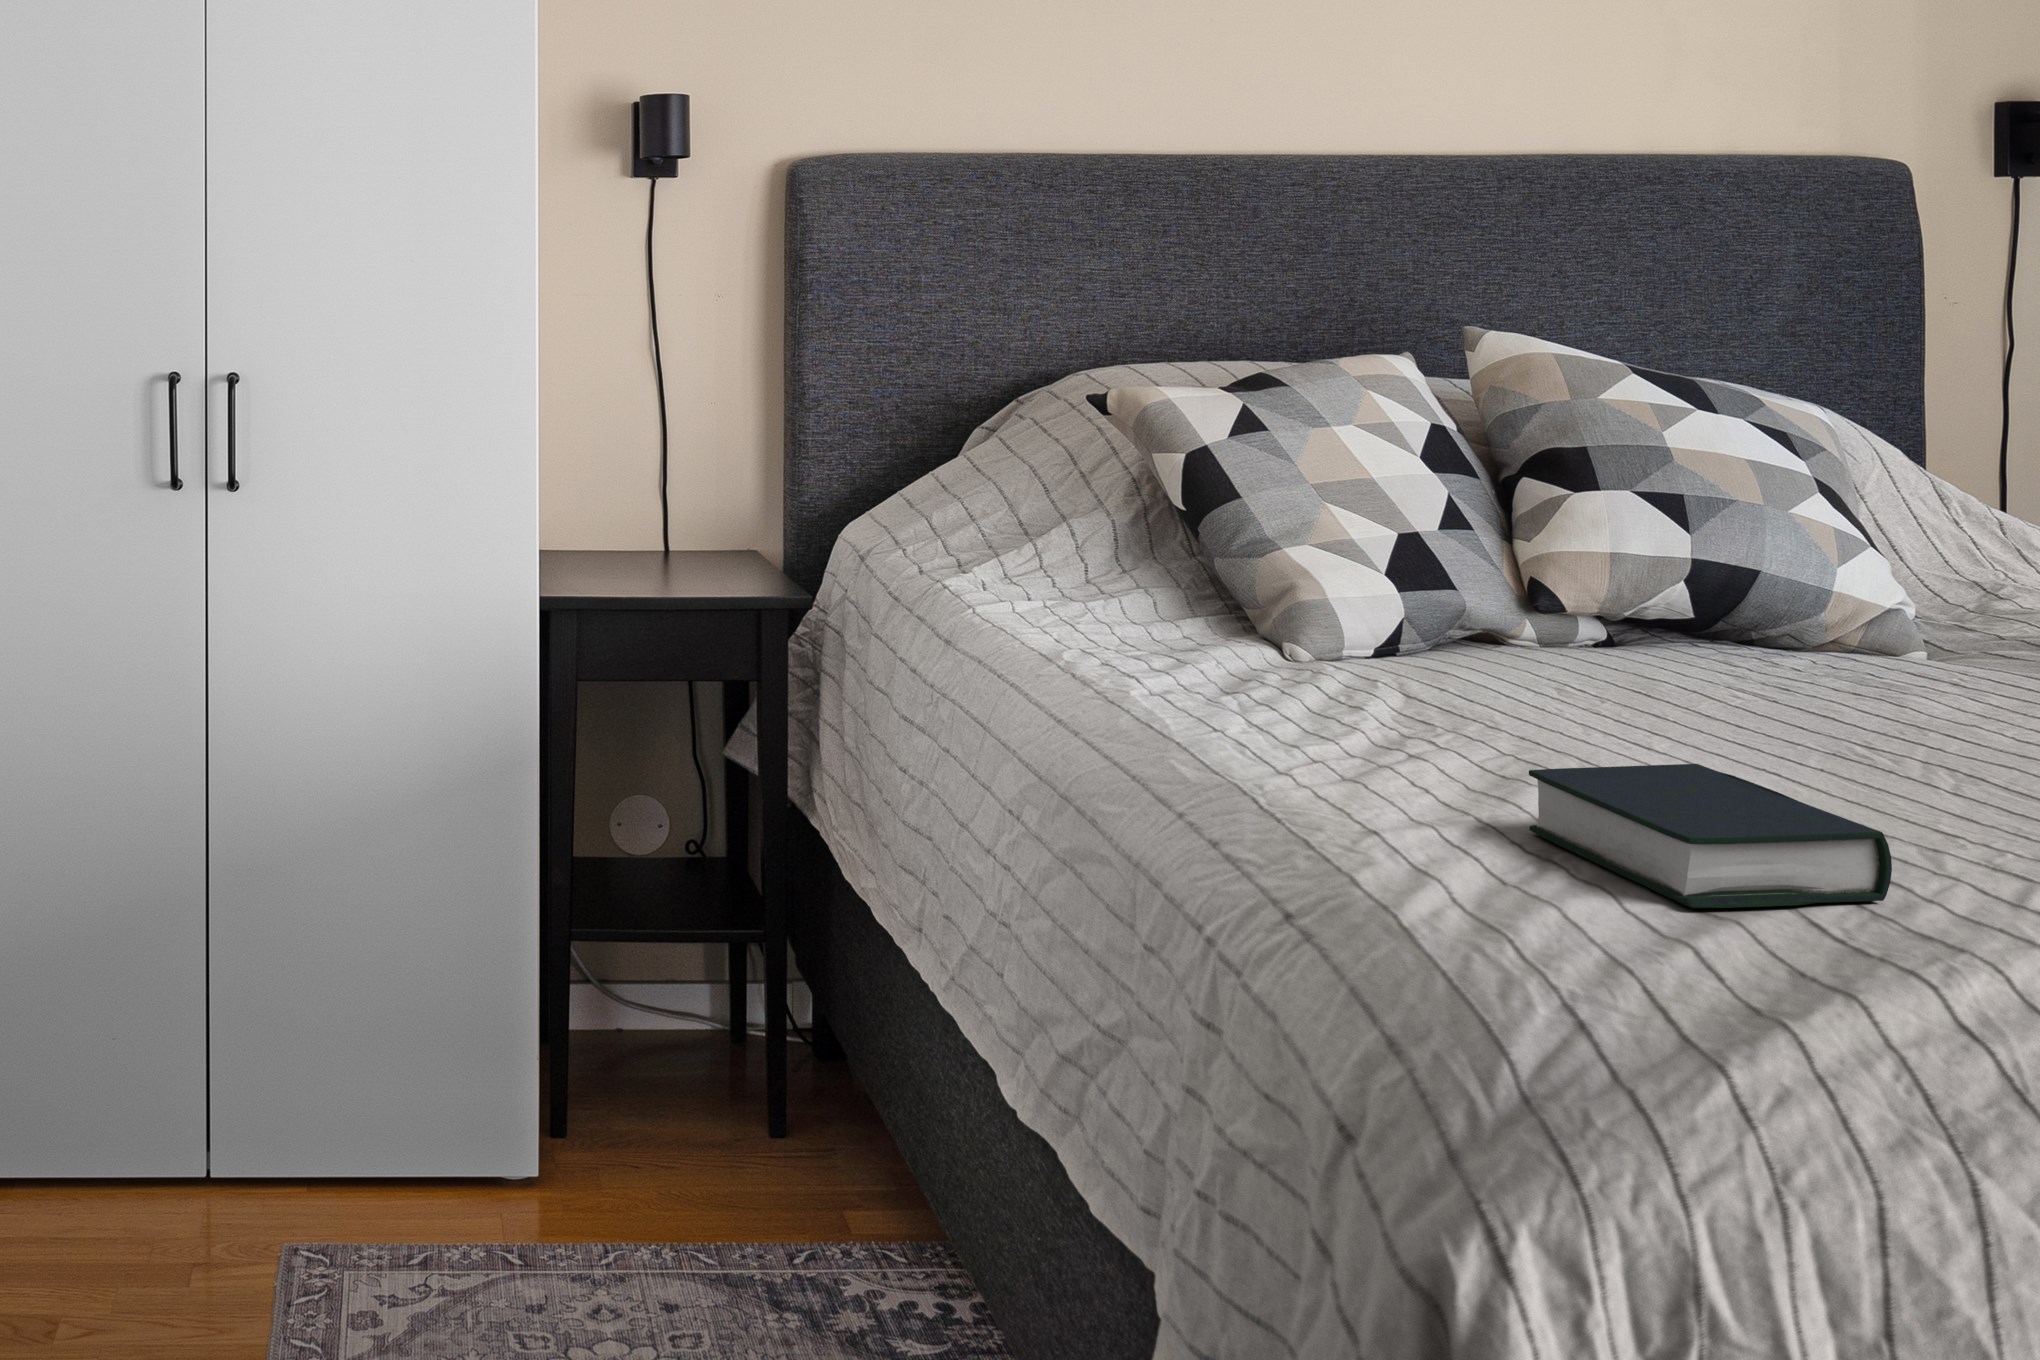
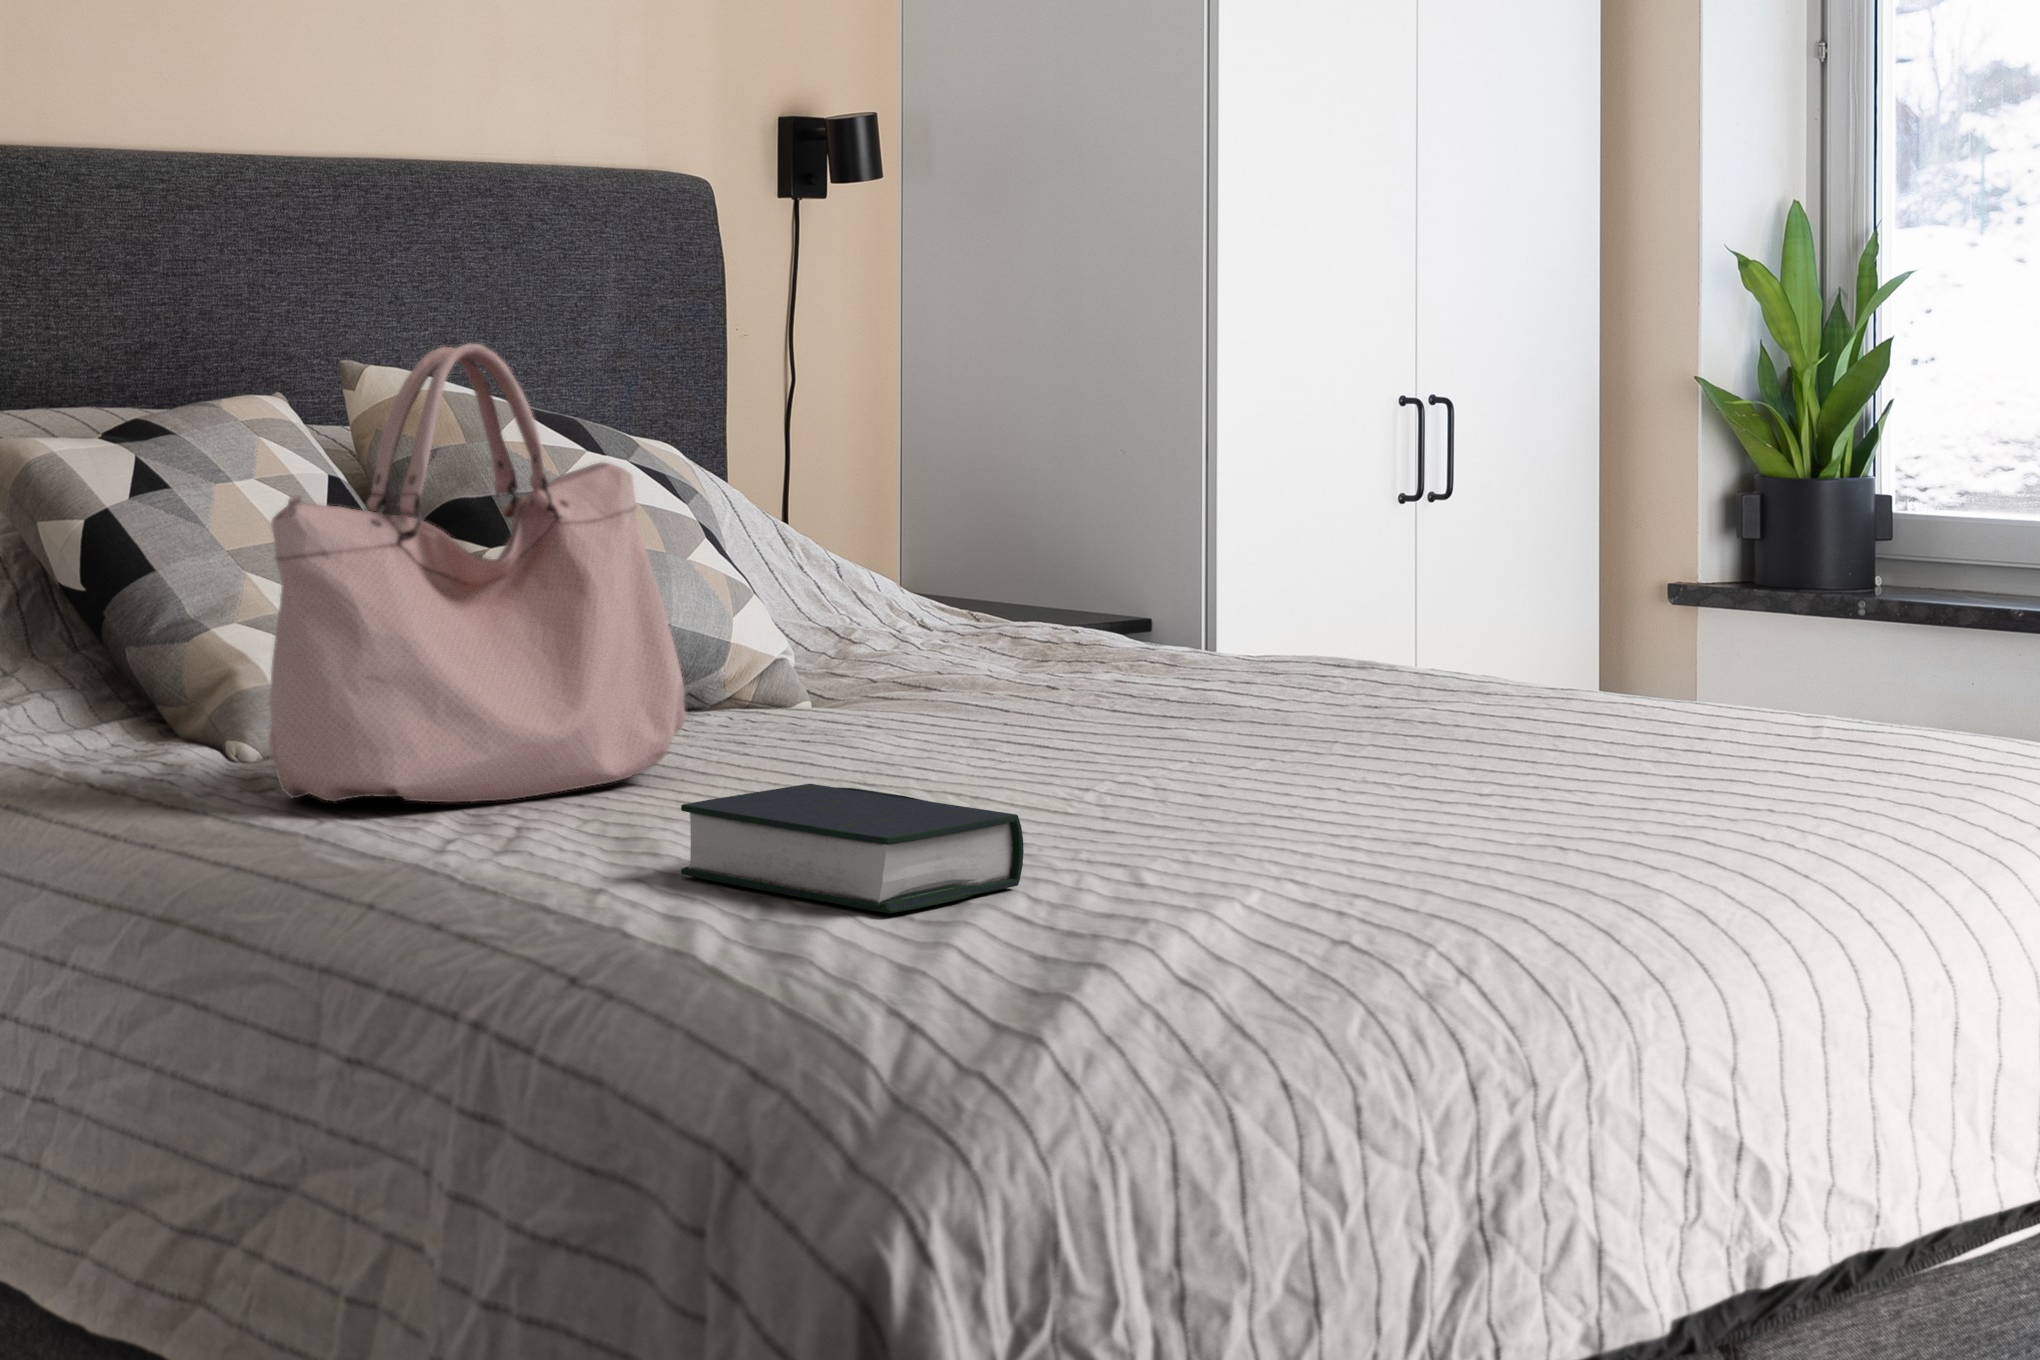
handbag: none [1241,339,1676,727] -> present [269,344,686,802]

